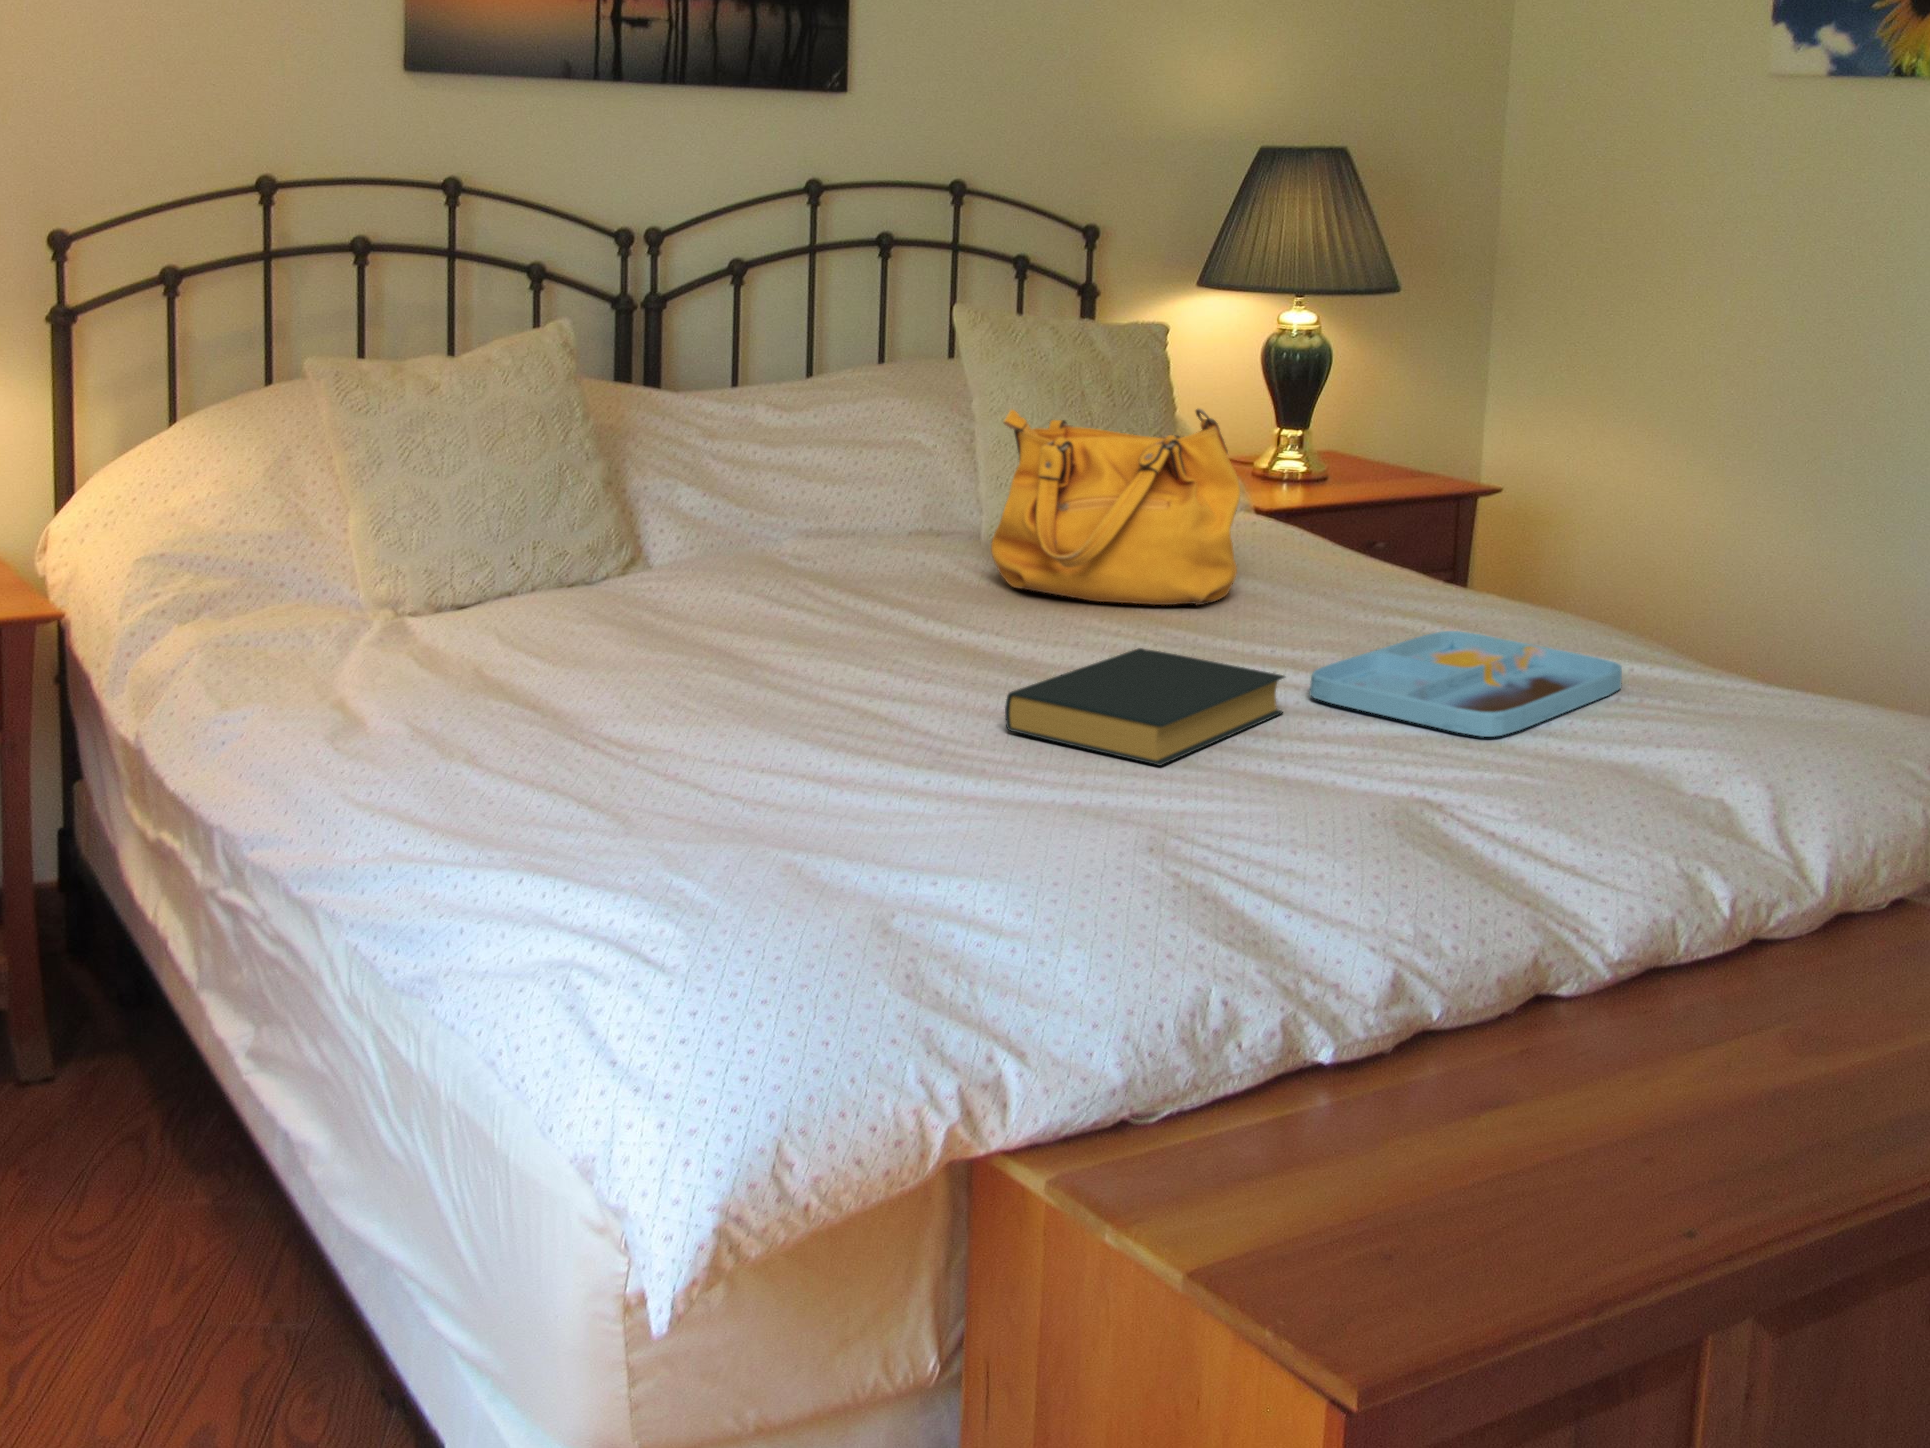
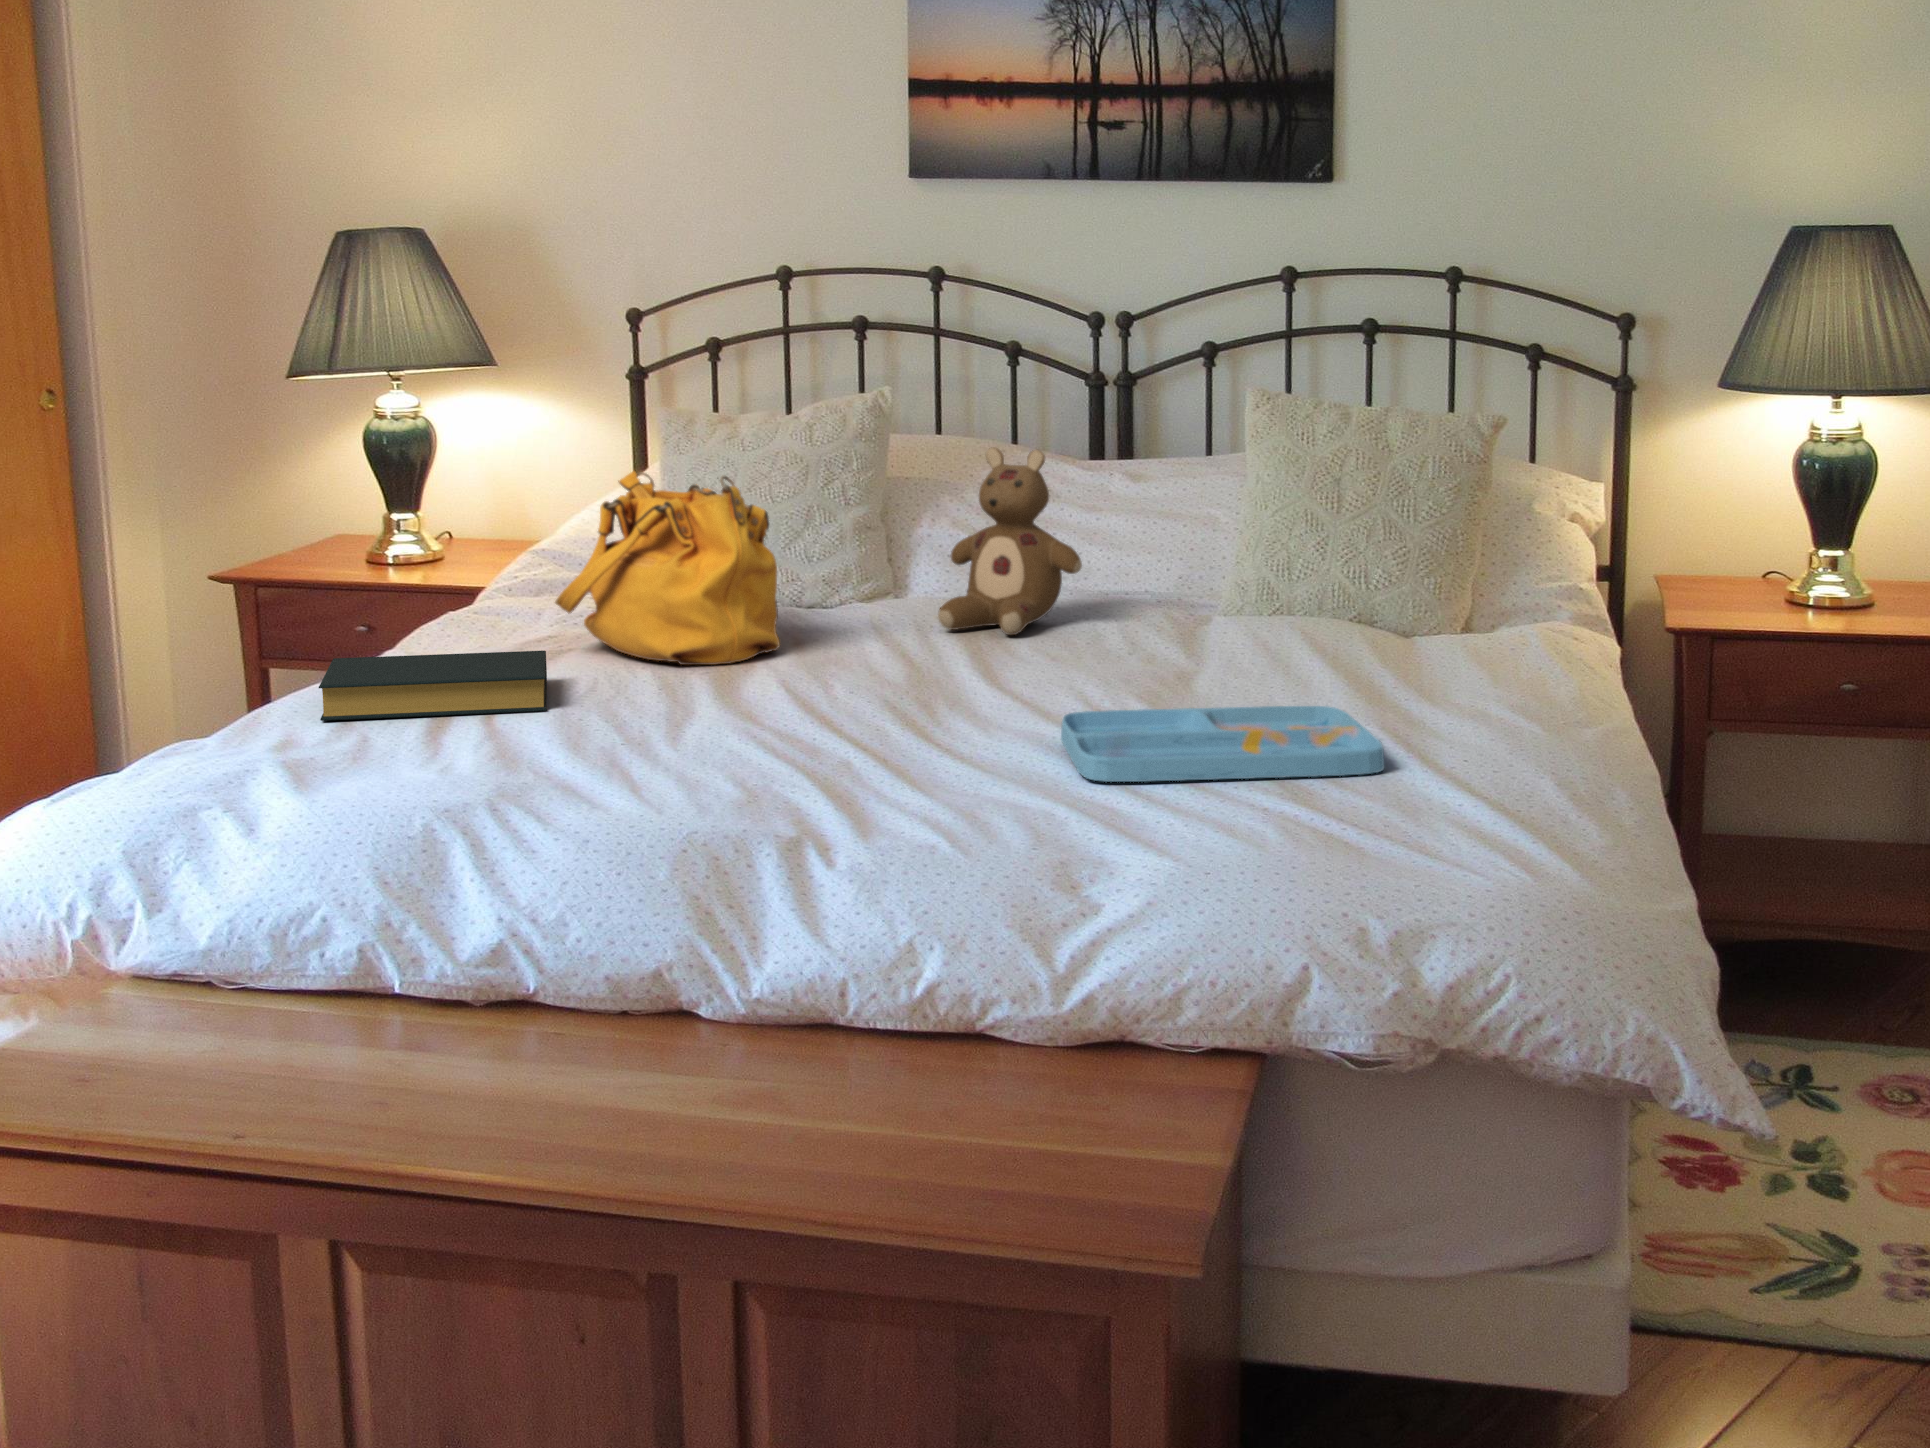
stuffed bear: none [732,392,891,600] -> present [938,447,1082,635]
handbag: present [991,409,1240,605] -> present [555,471,780,665]
hardback book: present [1005,648,1285,766] -> present [319,651,547,721]

